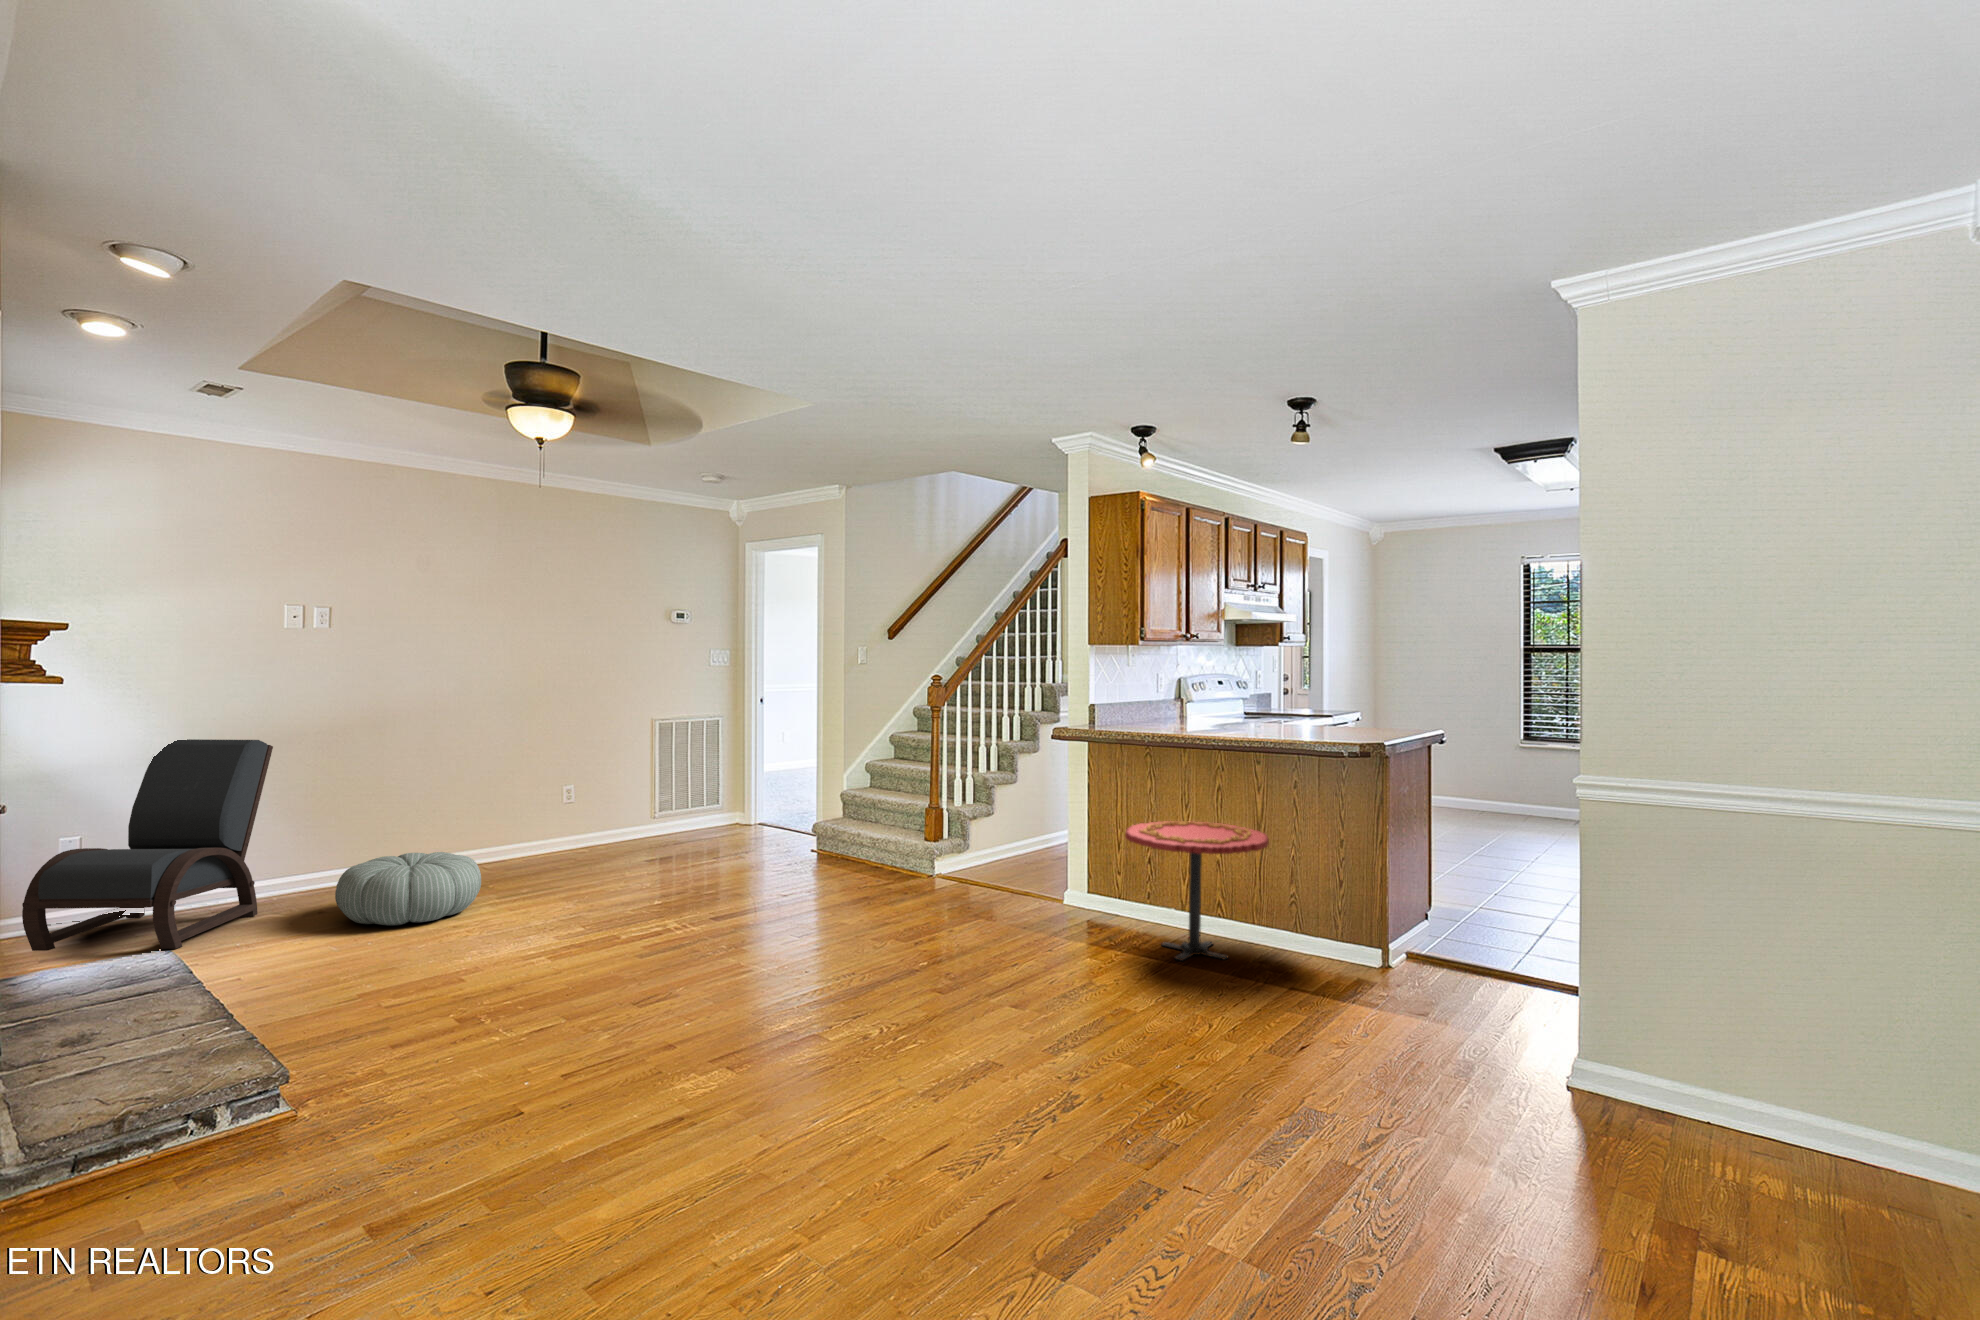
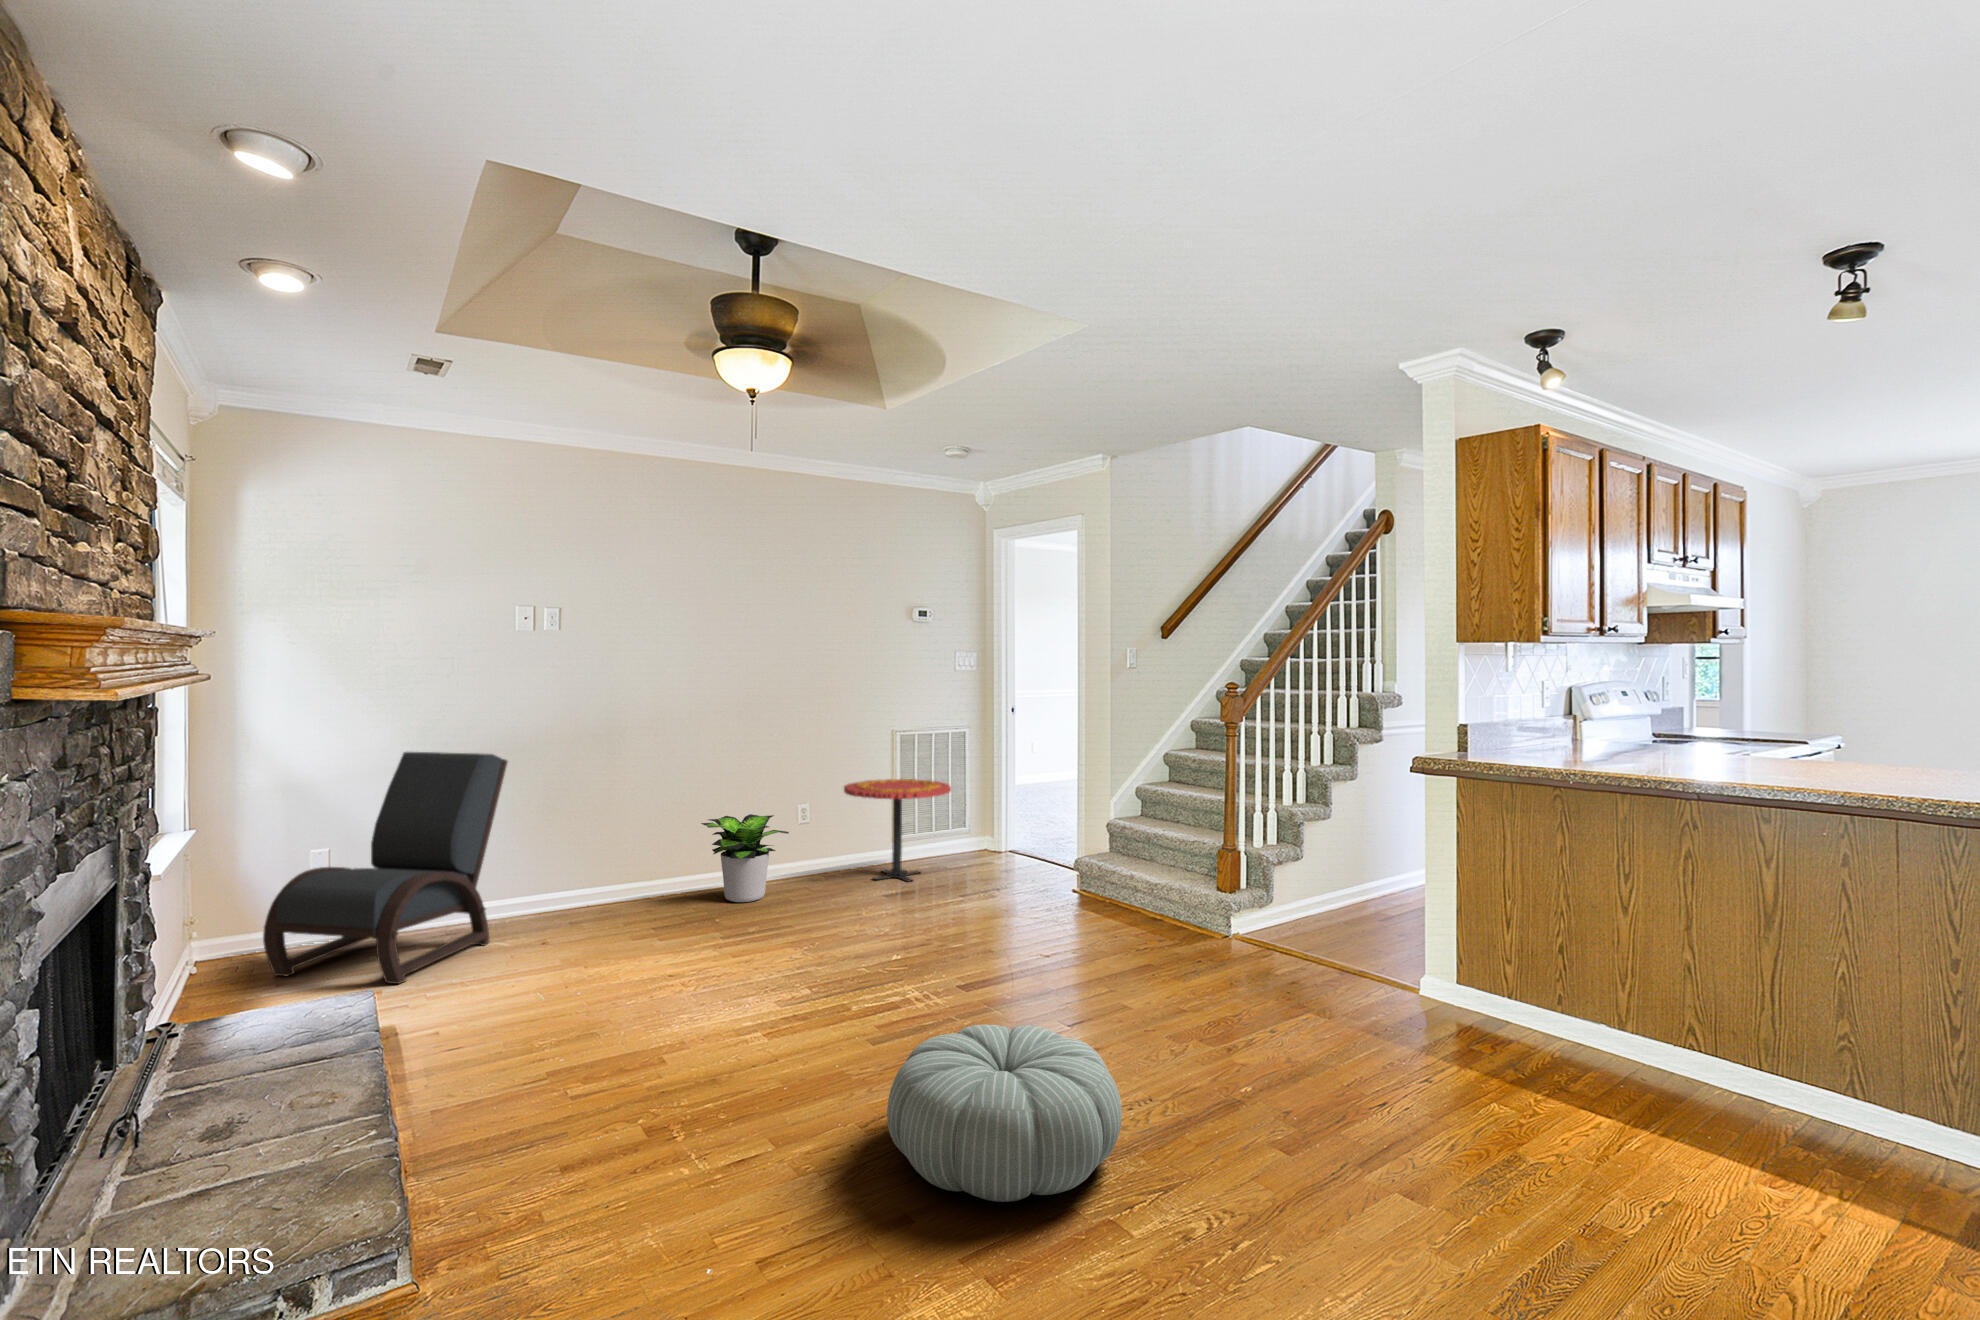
potted plant: none [465,795,557,872] -> present [701,814,789,902]
side table: present [1125,821,1269,960] -> present [844,779,951,882]
pouf: present [335,852,481,925] -> present [887,1025,1122,1202]

